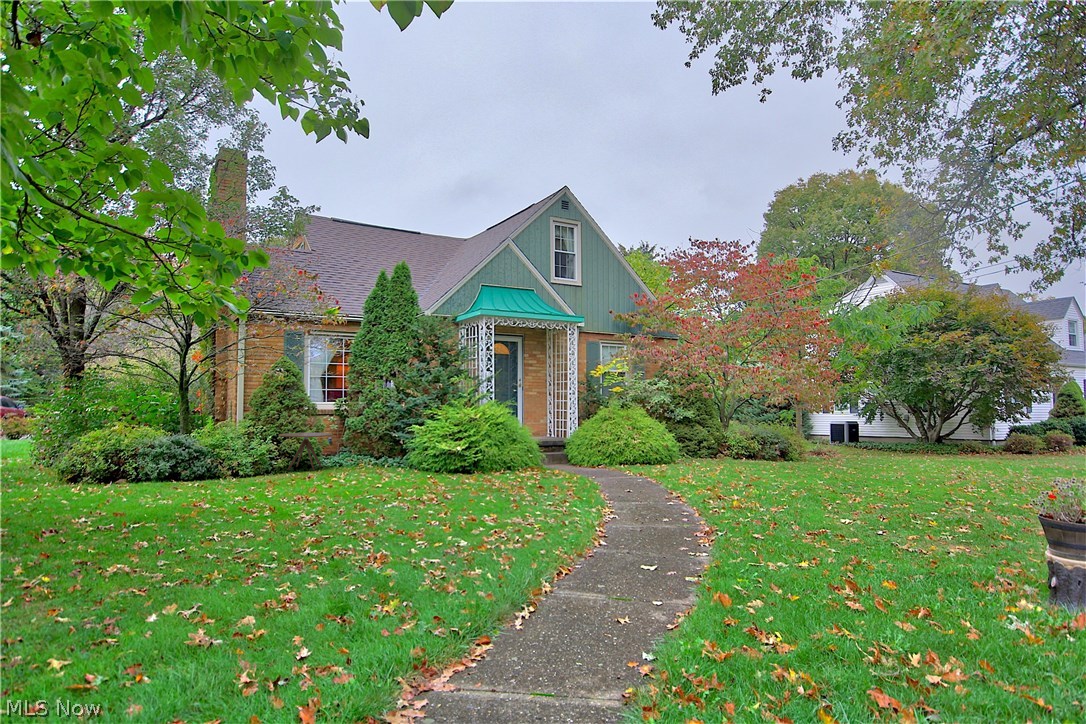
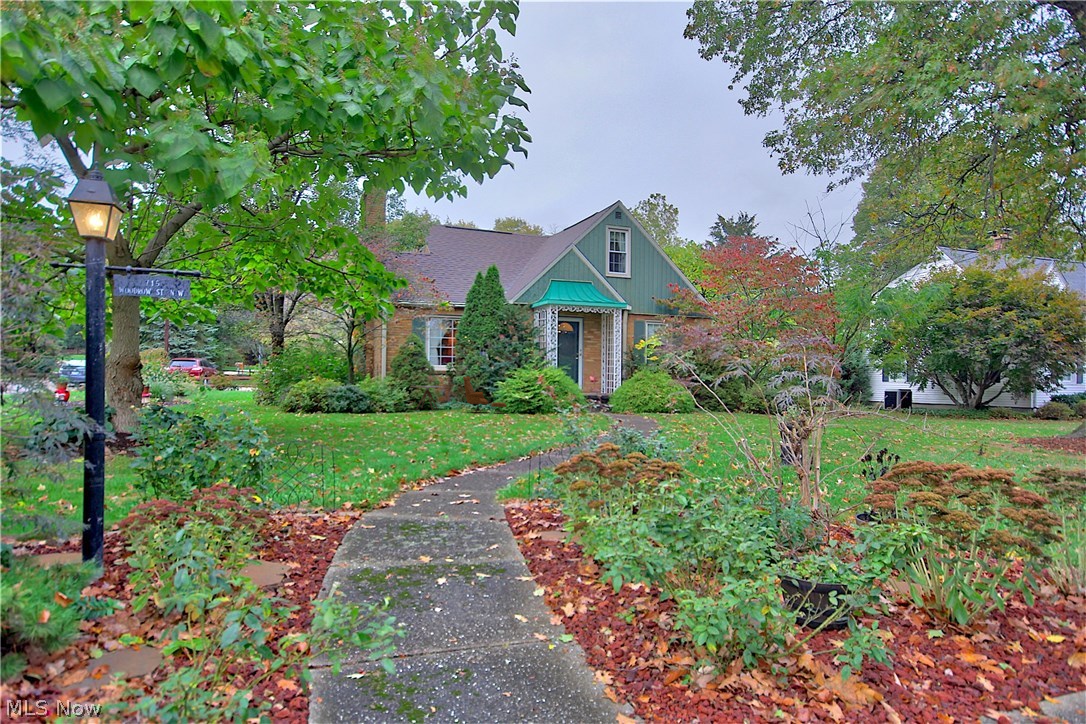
lounge chair: none [362,419,429,475] -> present [463,377,507,412]

